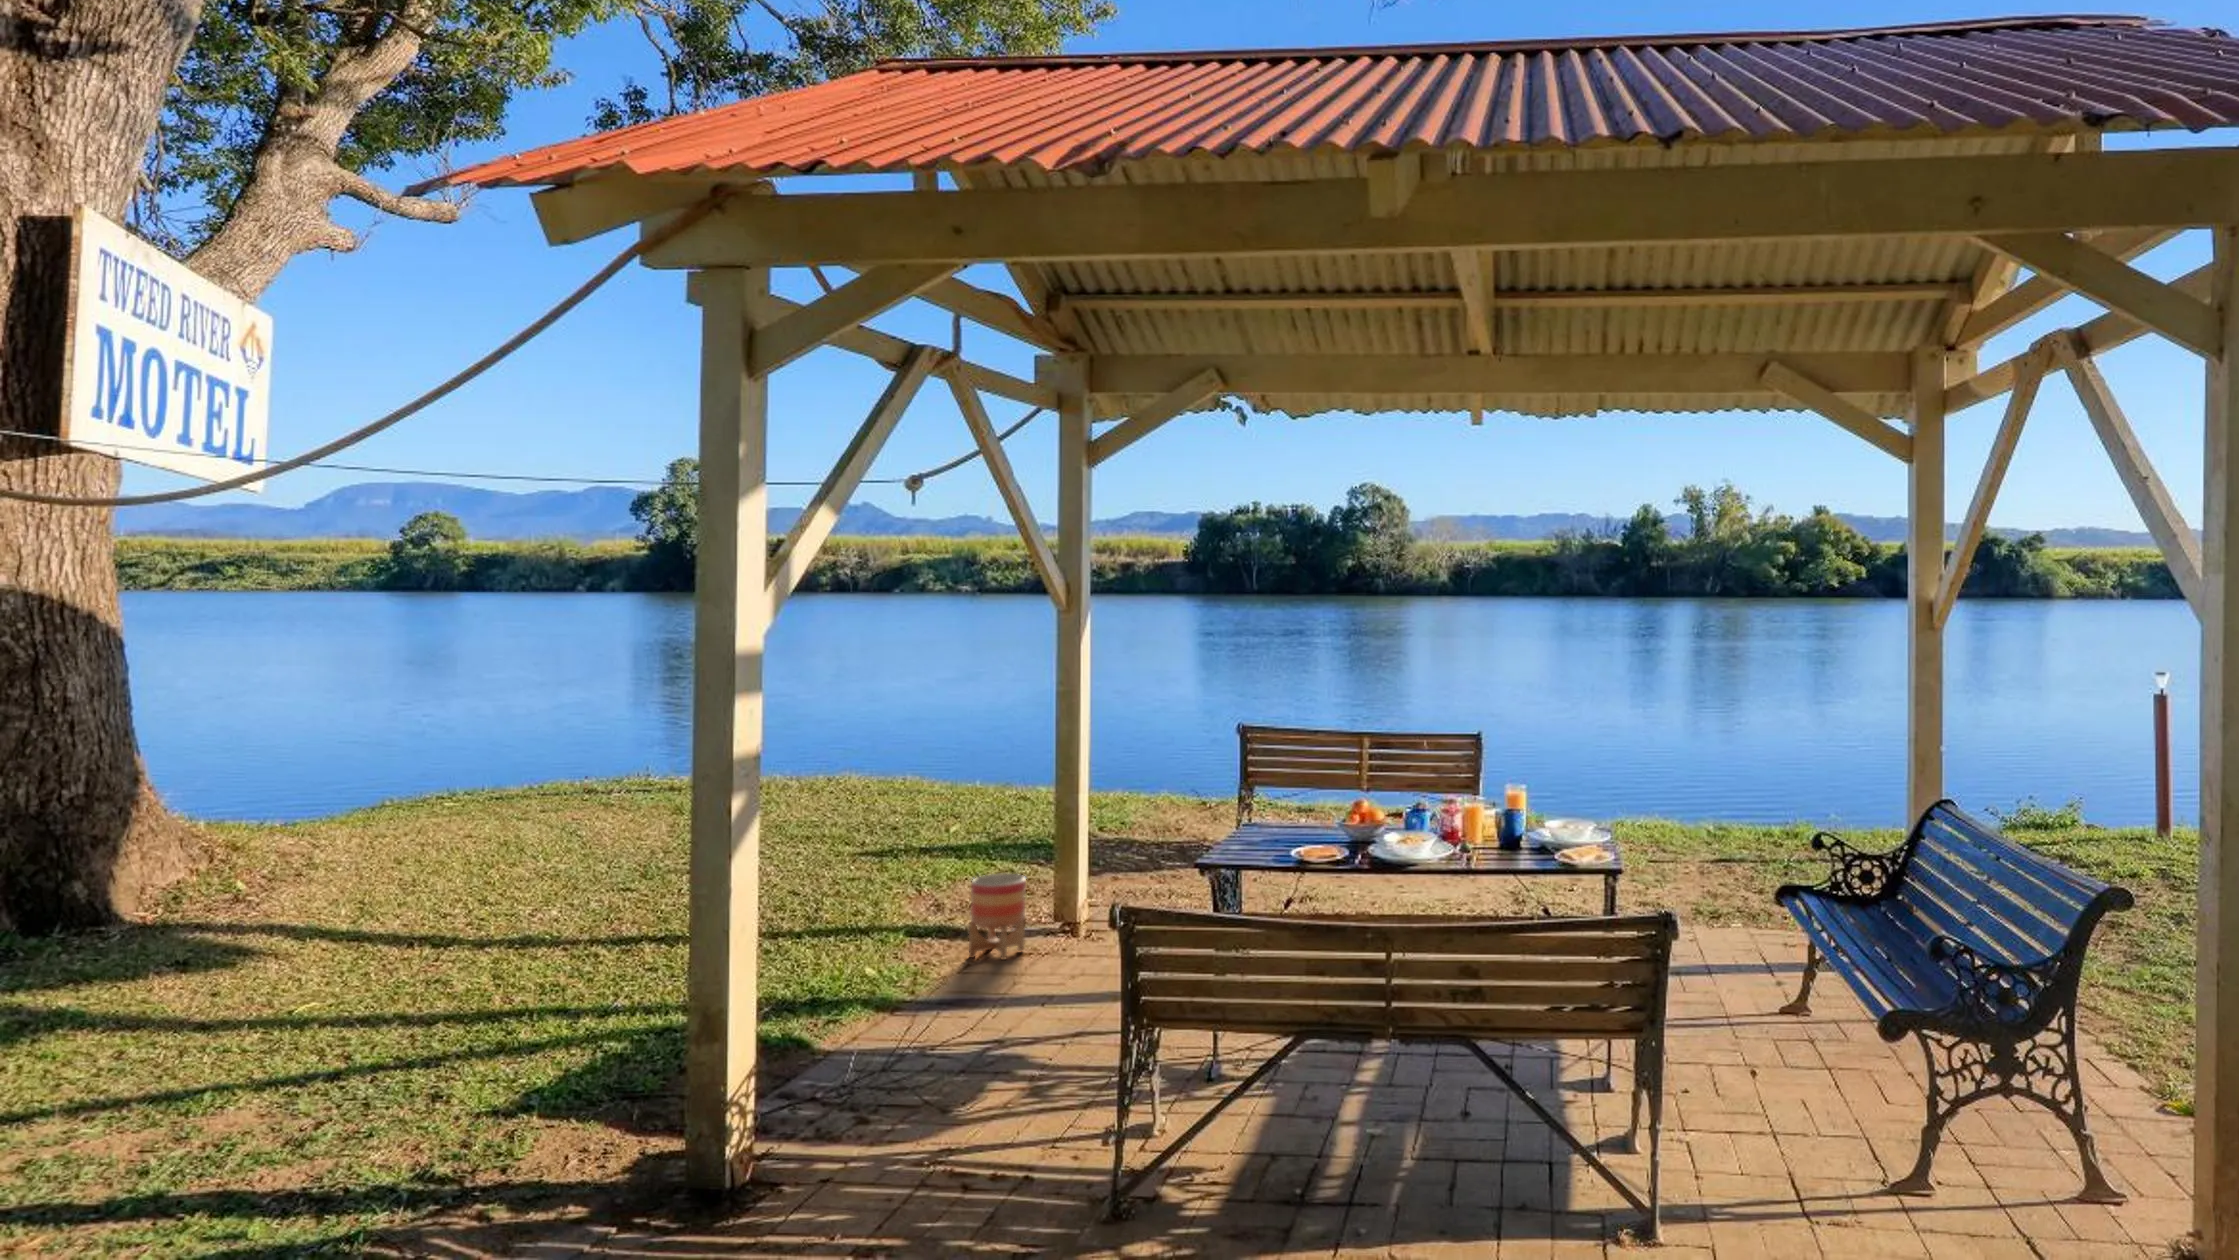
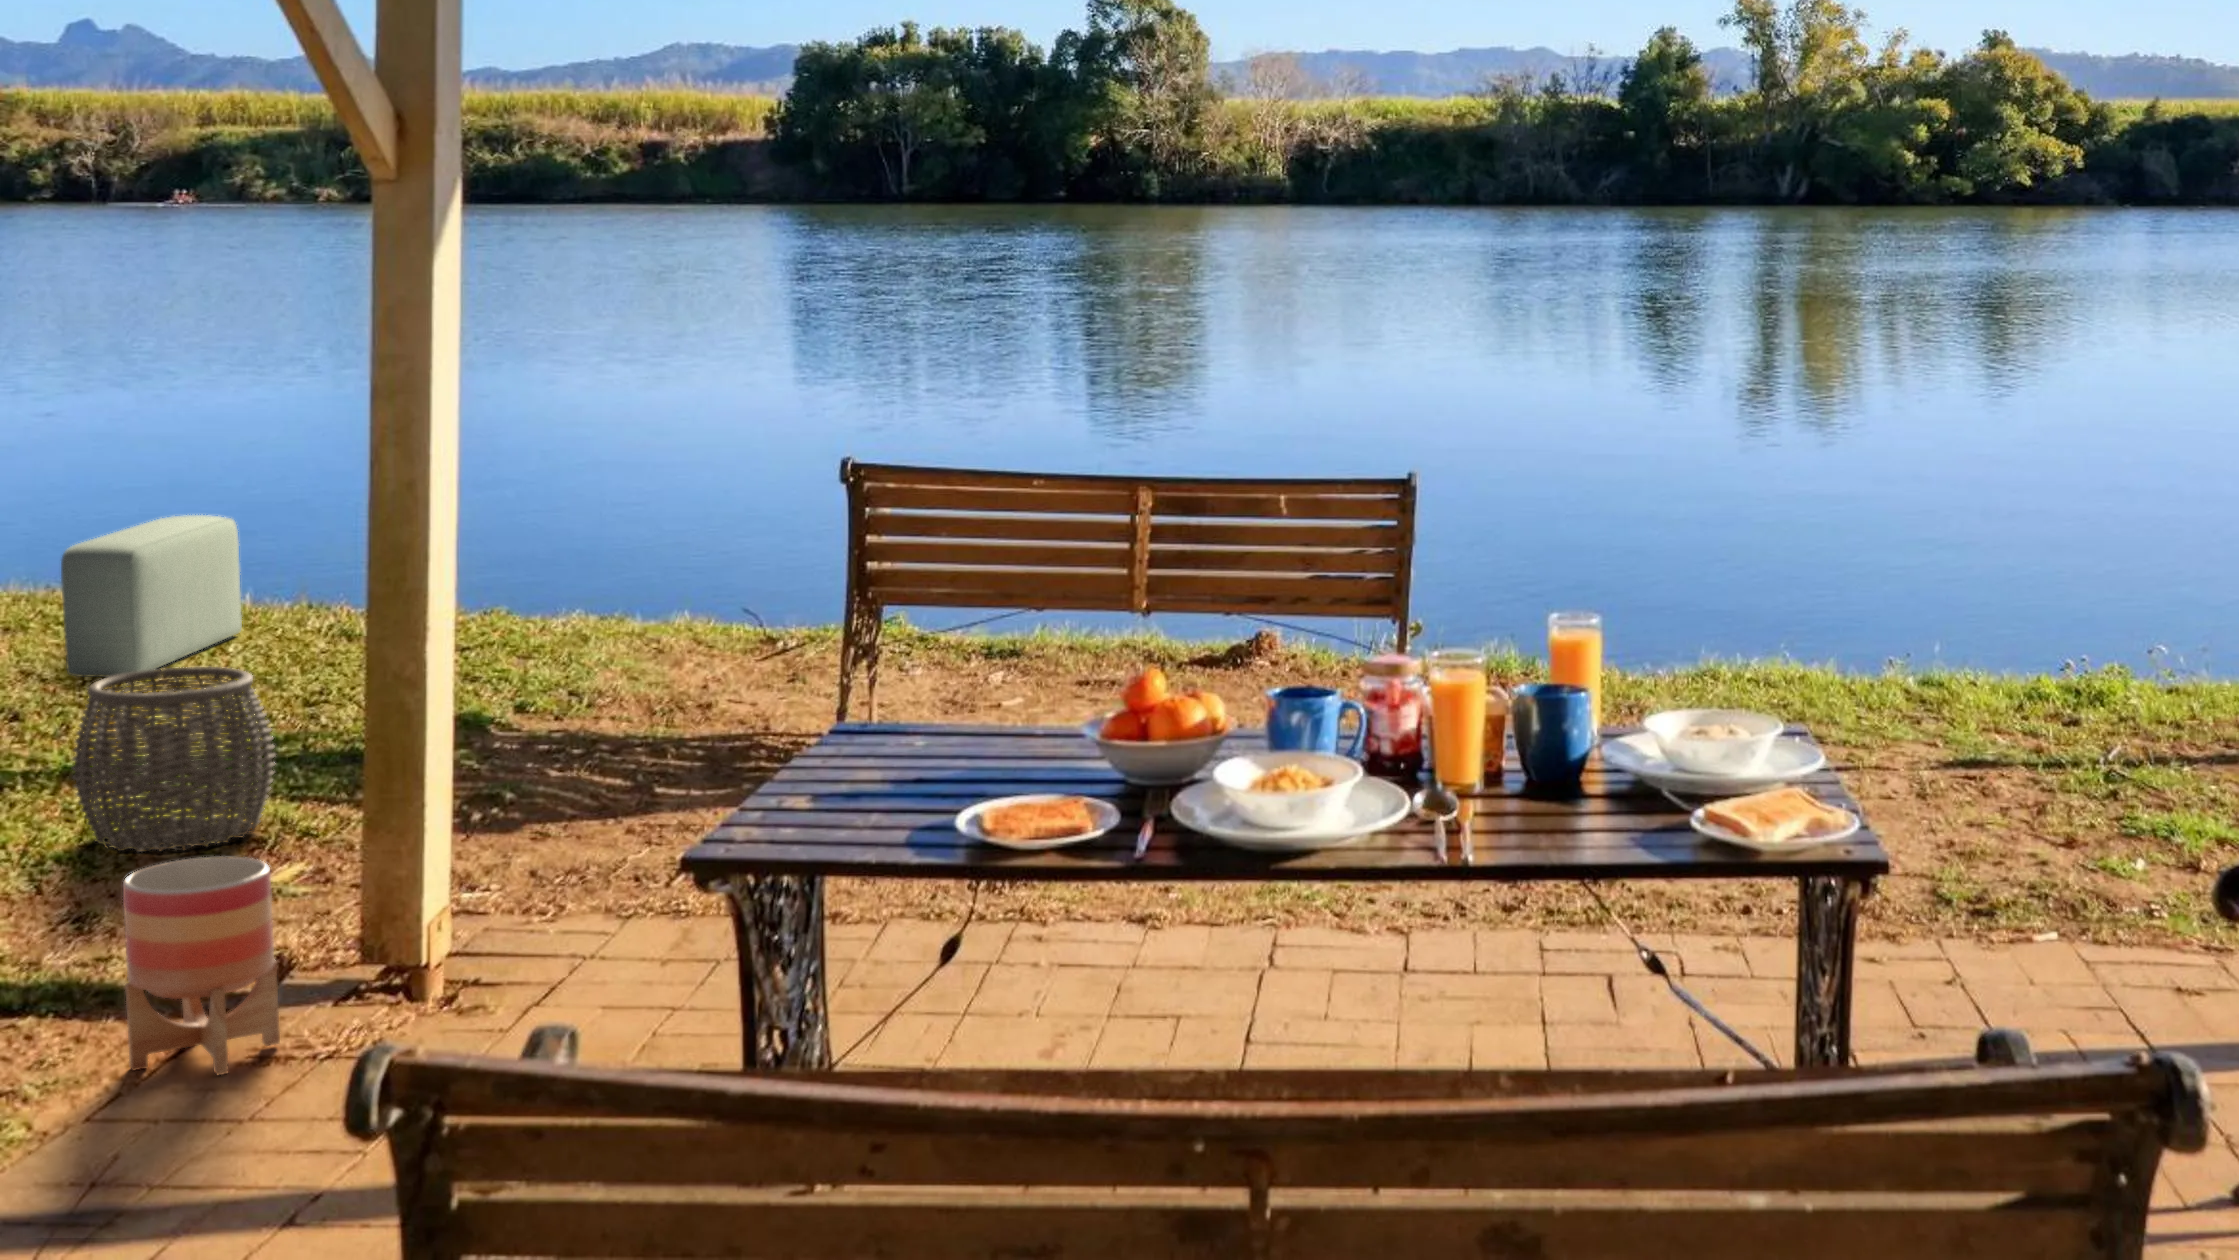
pouf: none [913,743,984,812] -> present [61,515,242,677]
woven basket: none [932,804,1012,881] -> present [72,667,275,852]

